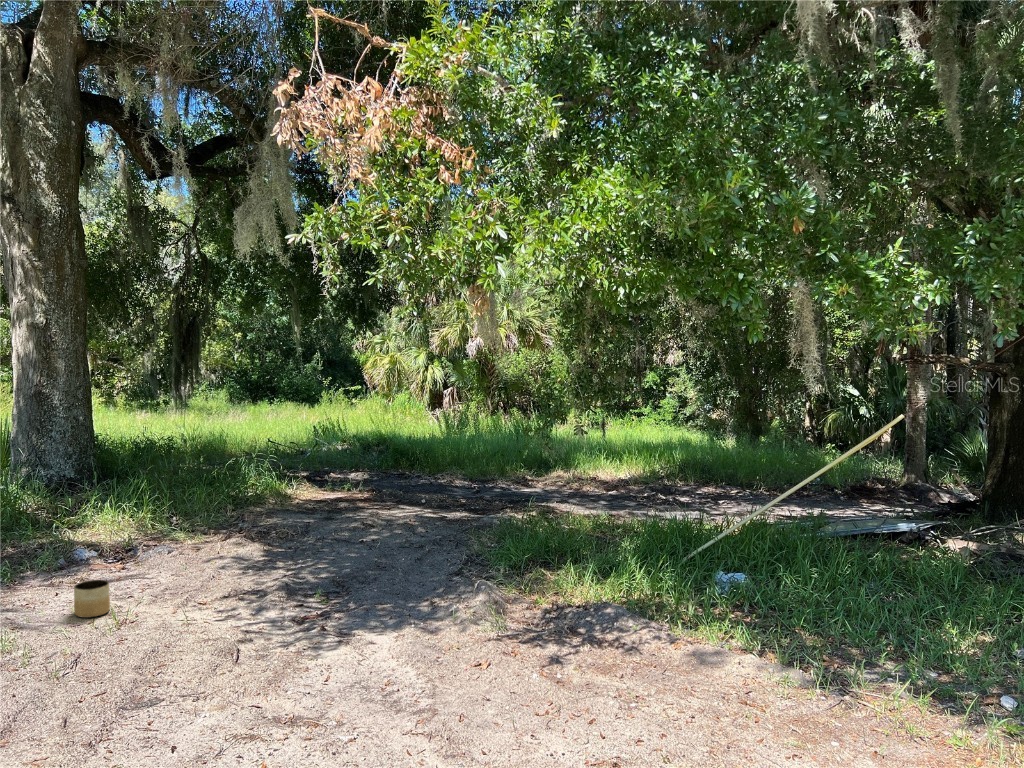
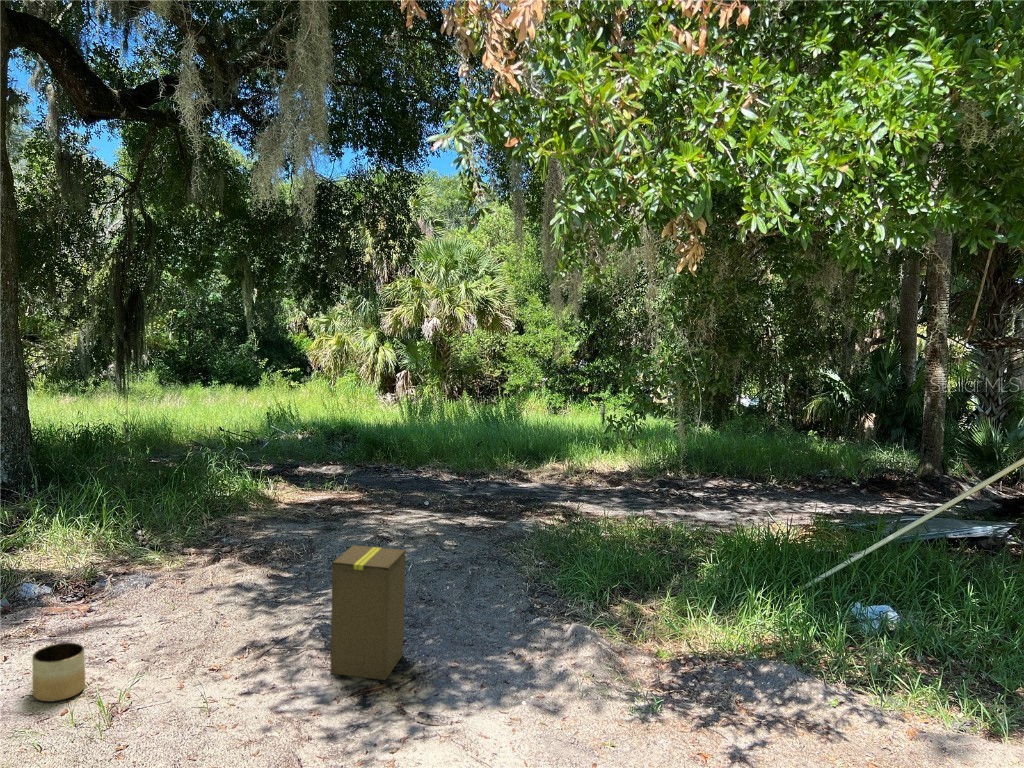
cardboard box: none [282,517,340,615] -> present [330,545,406,680]

